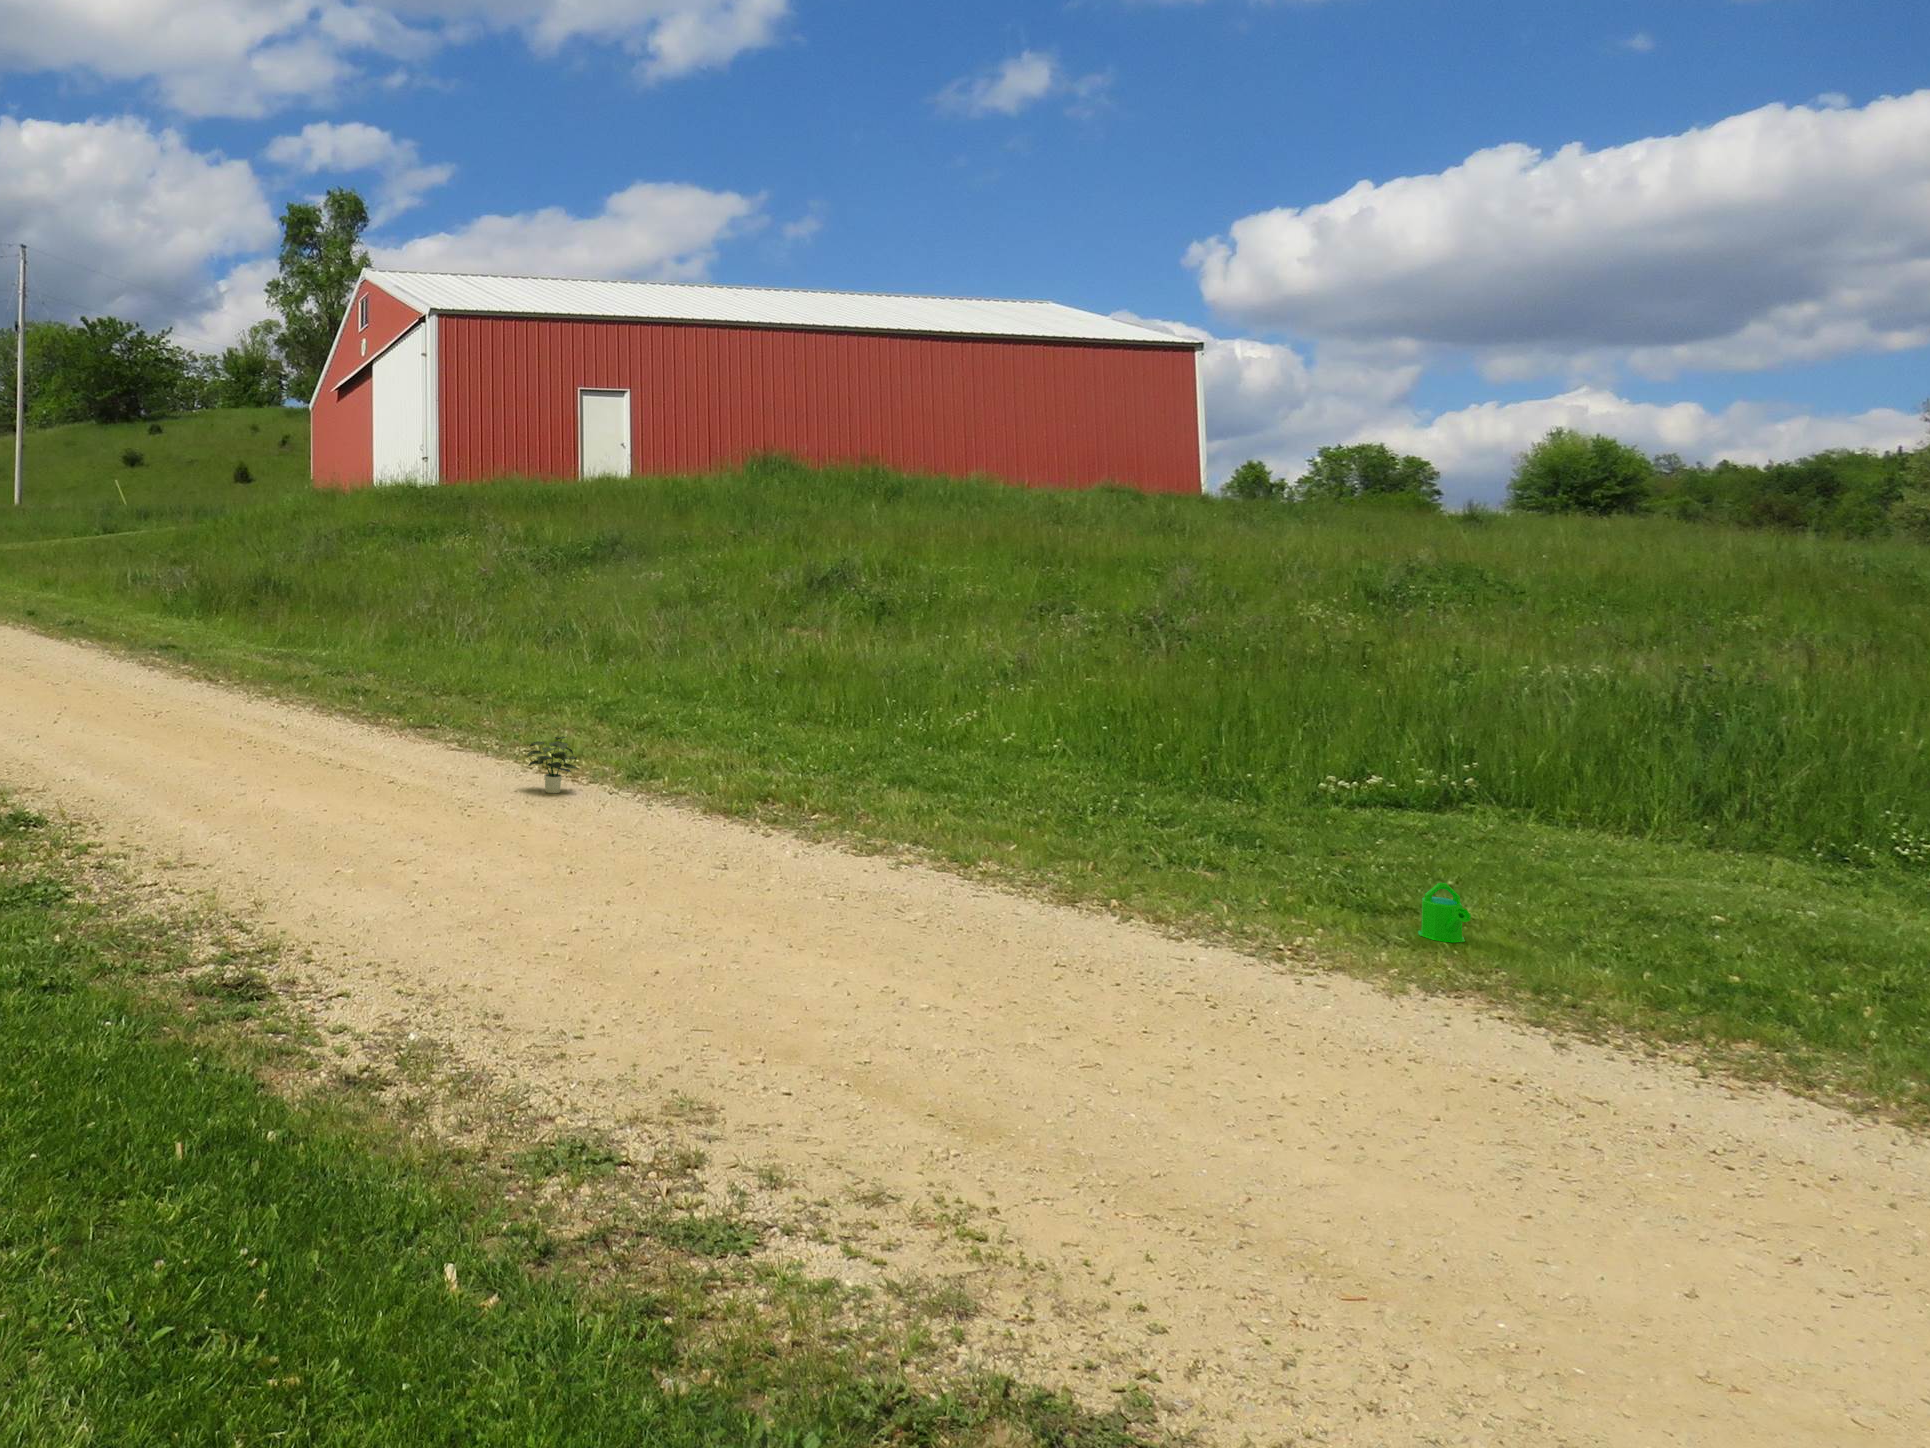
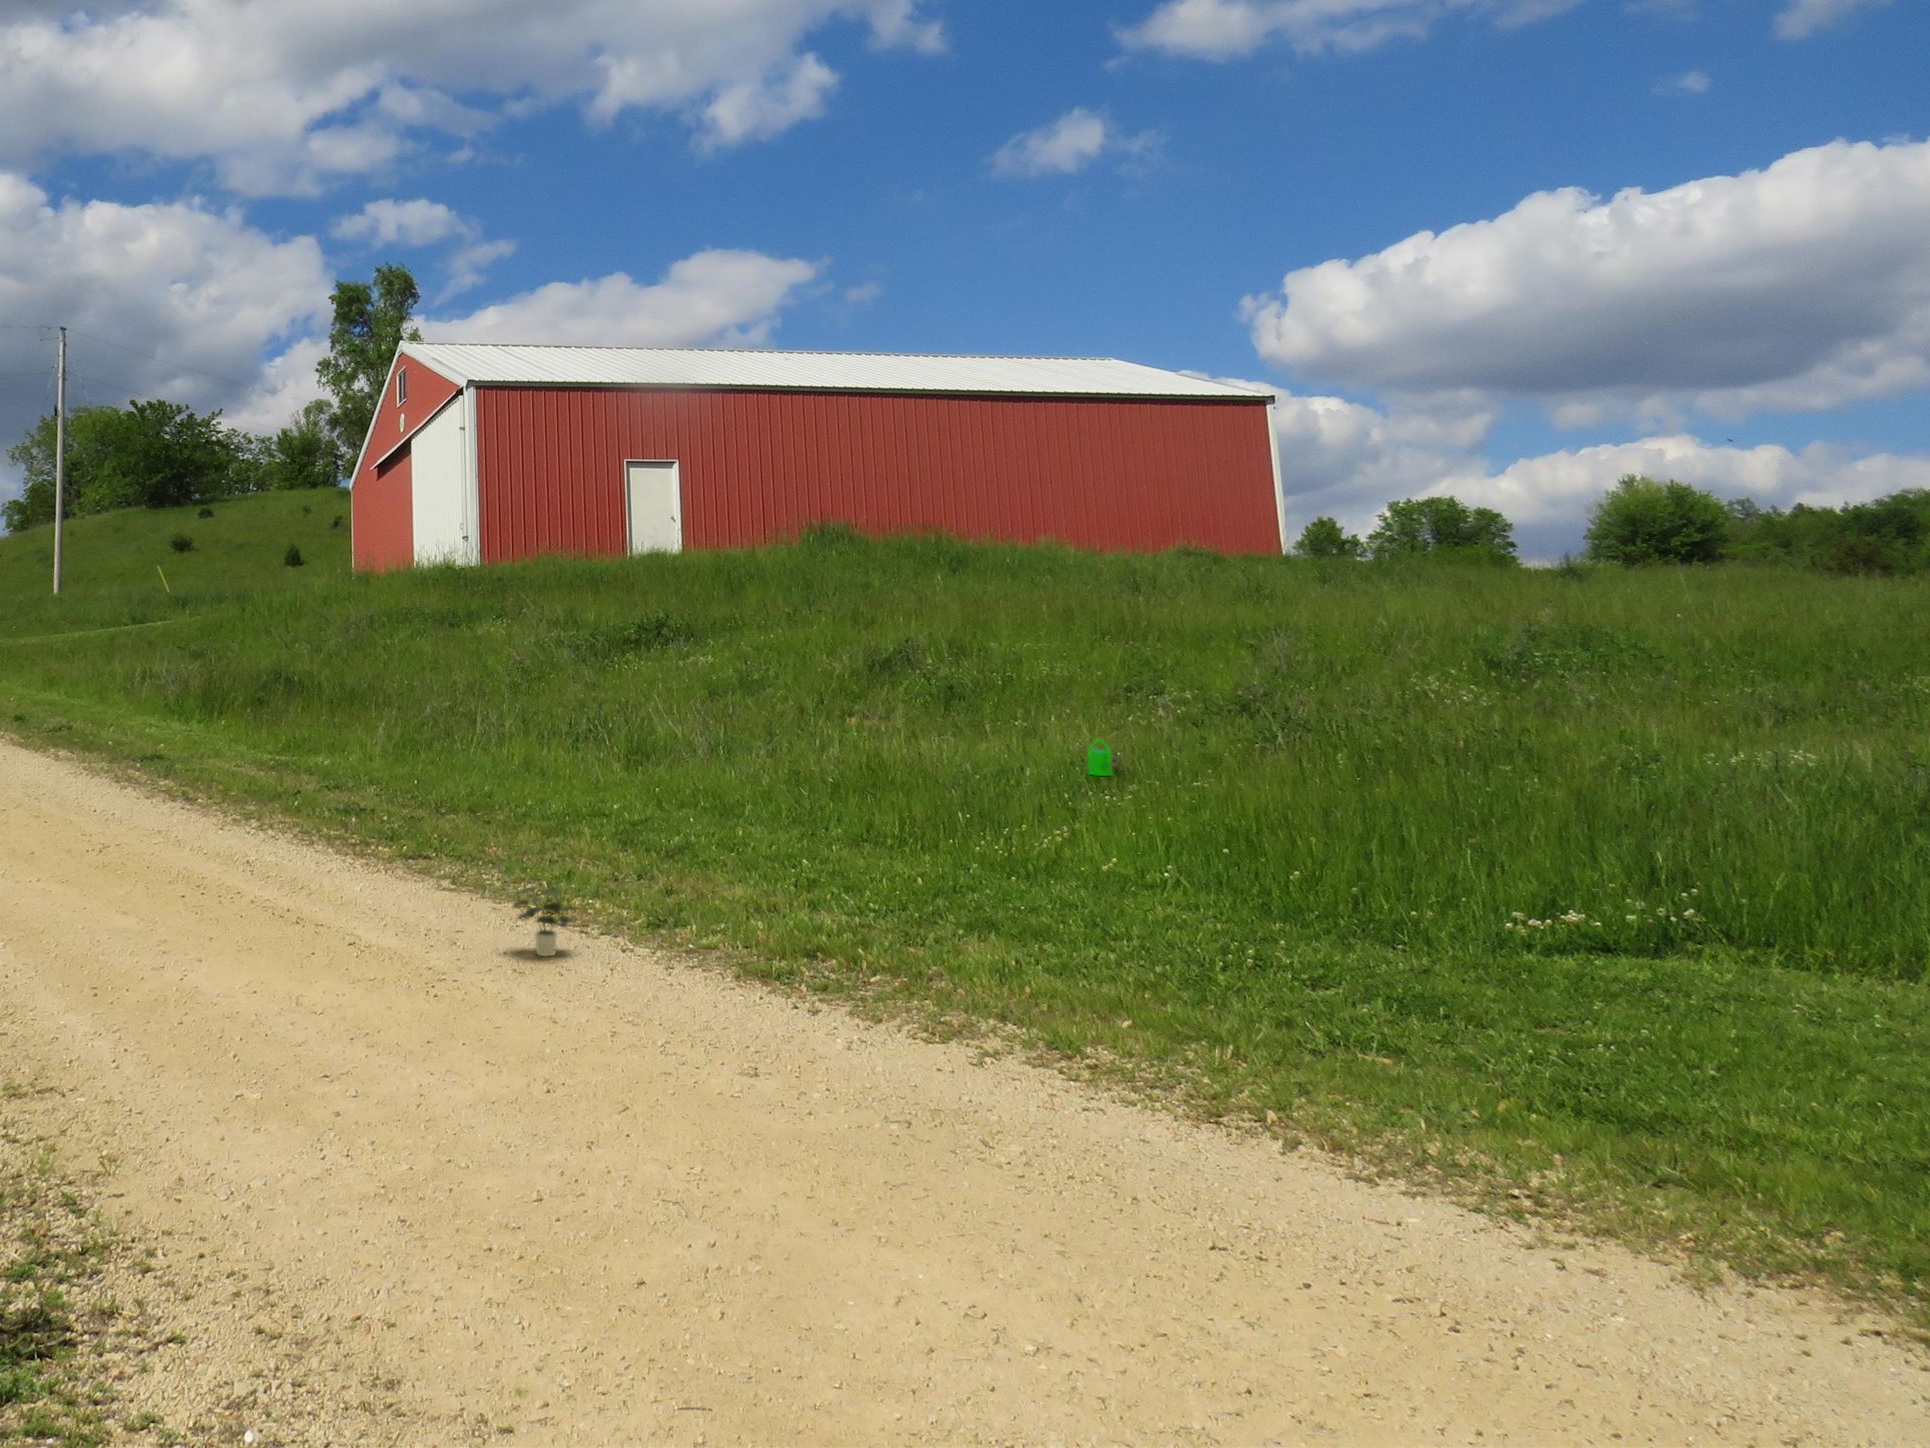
watering can: present [1418,883,1471,943] -> present [1088,739,1113,776]

